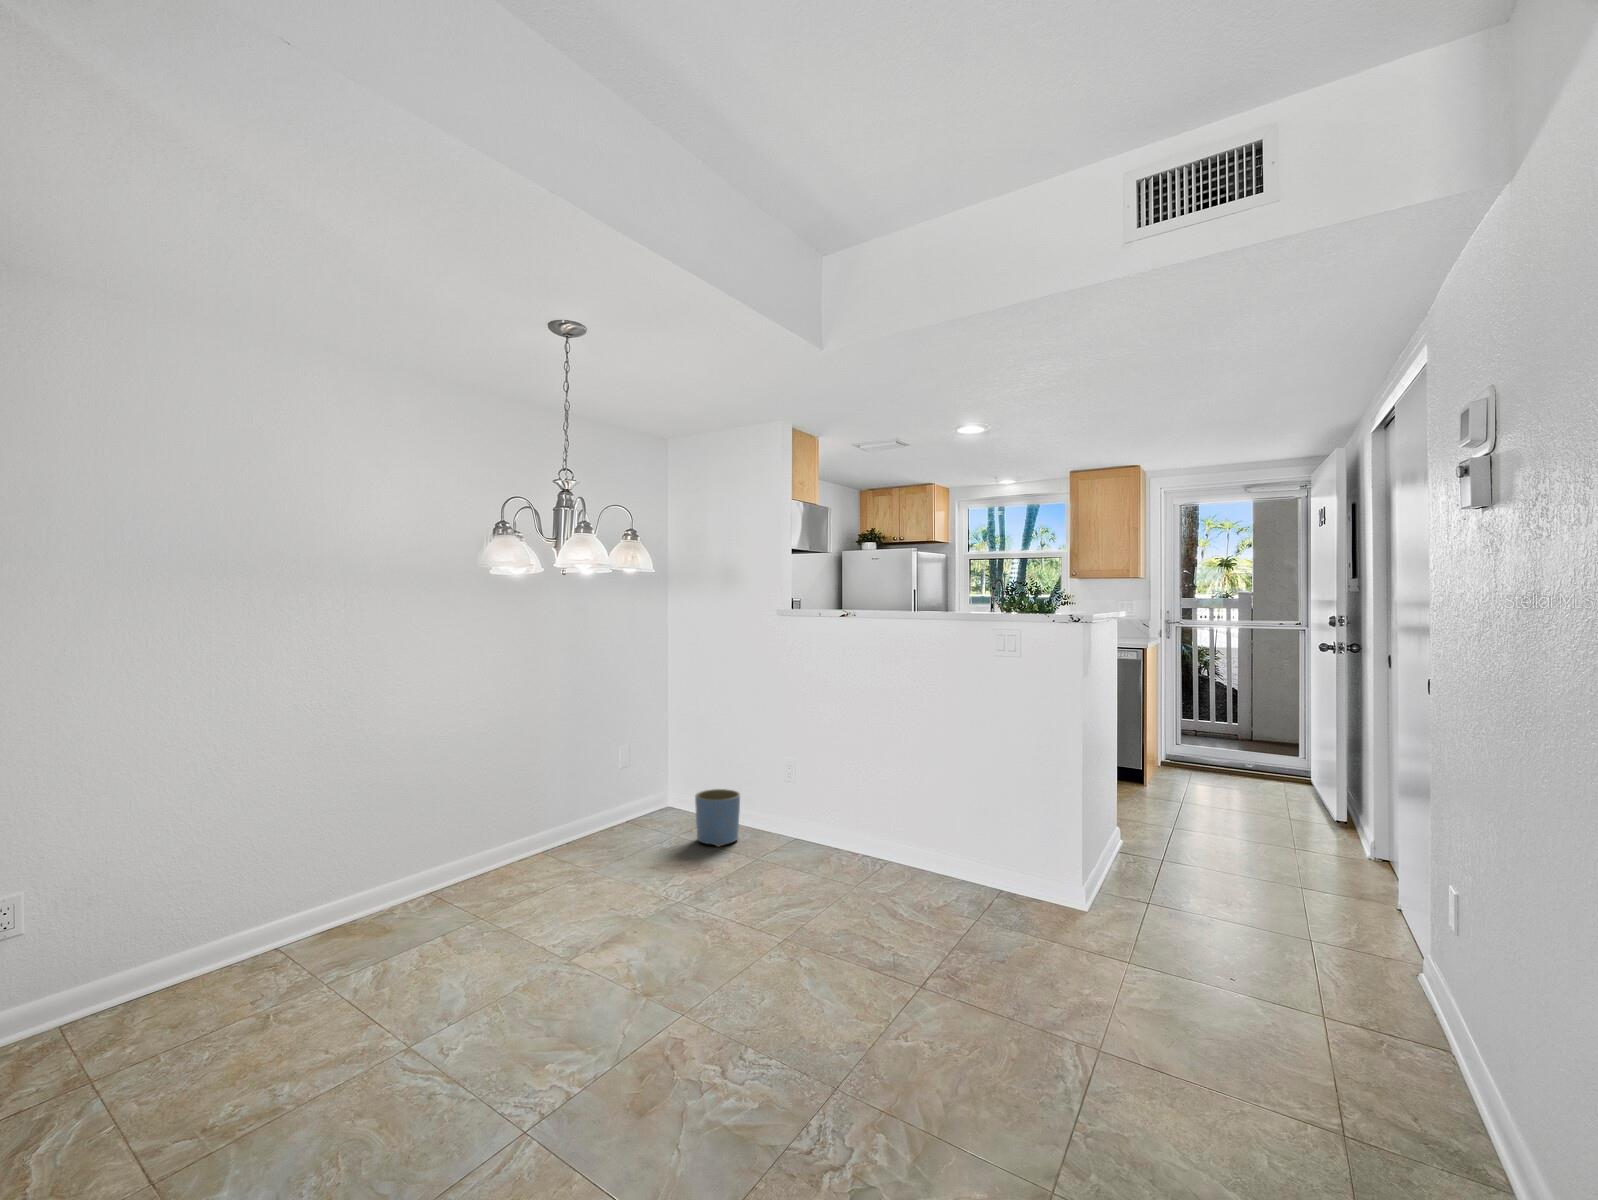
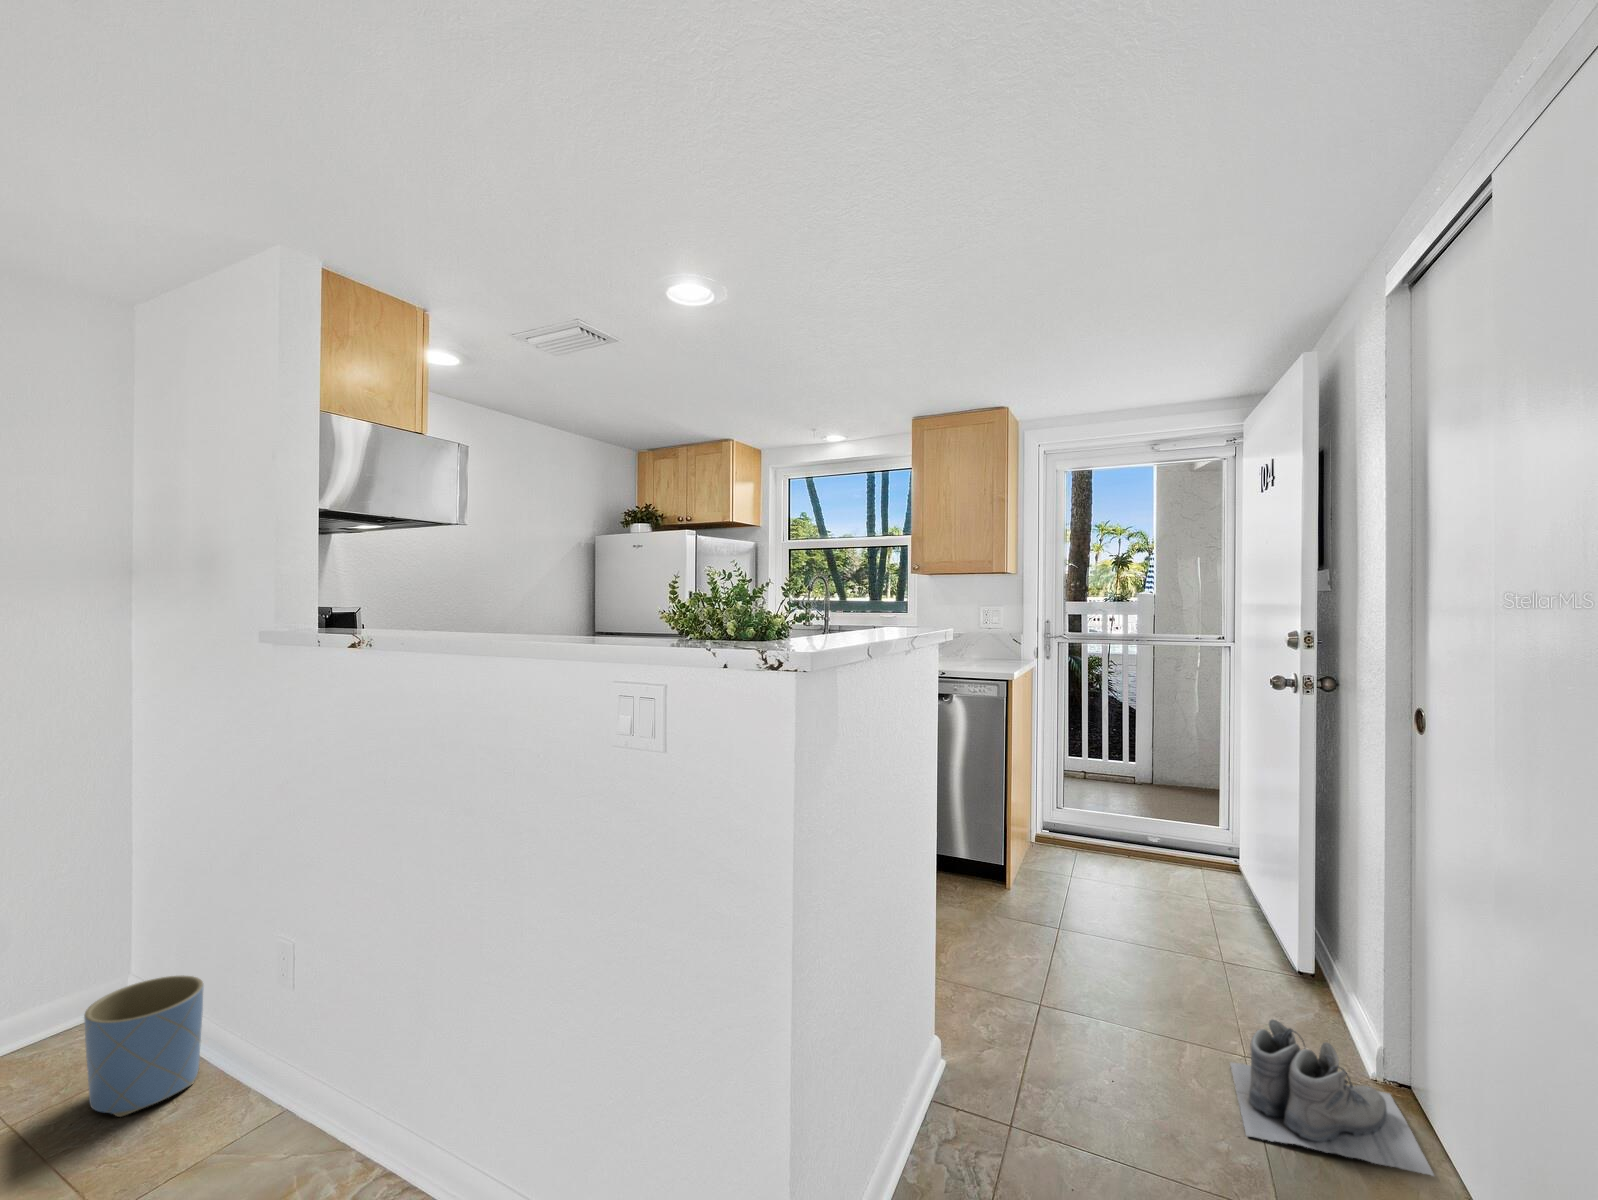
boots: none [1286,820,1385,879] -> present [1230,1019,1434,1176]

